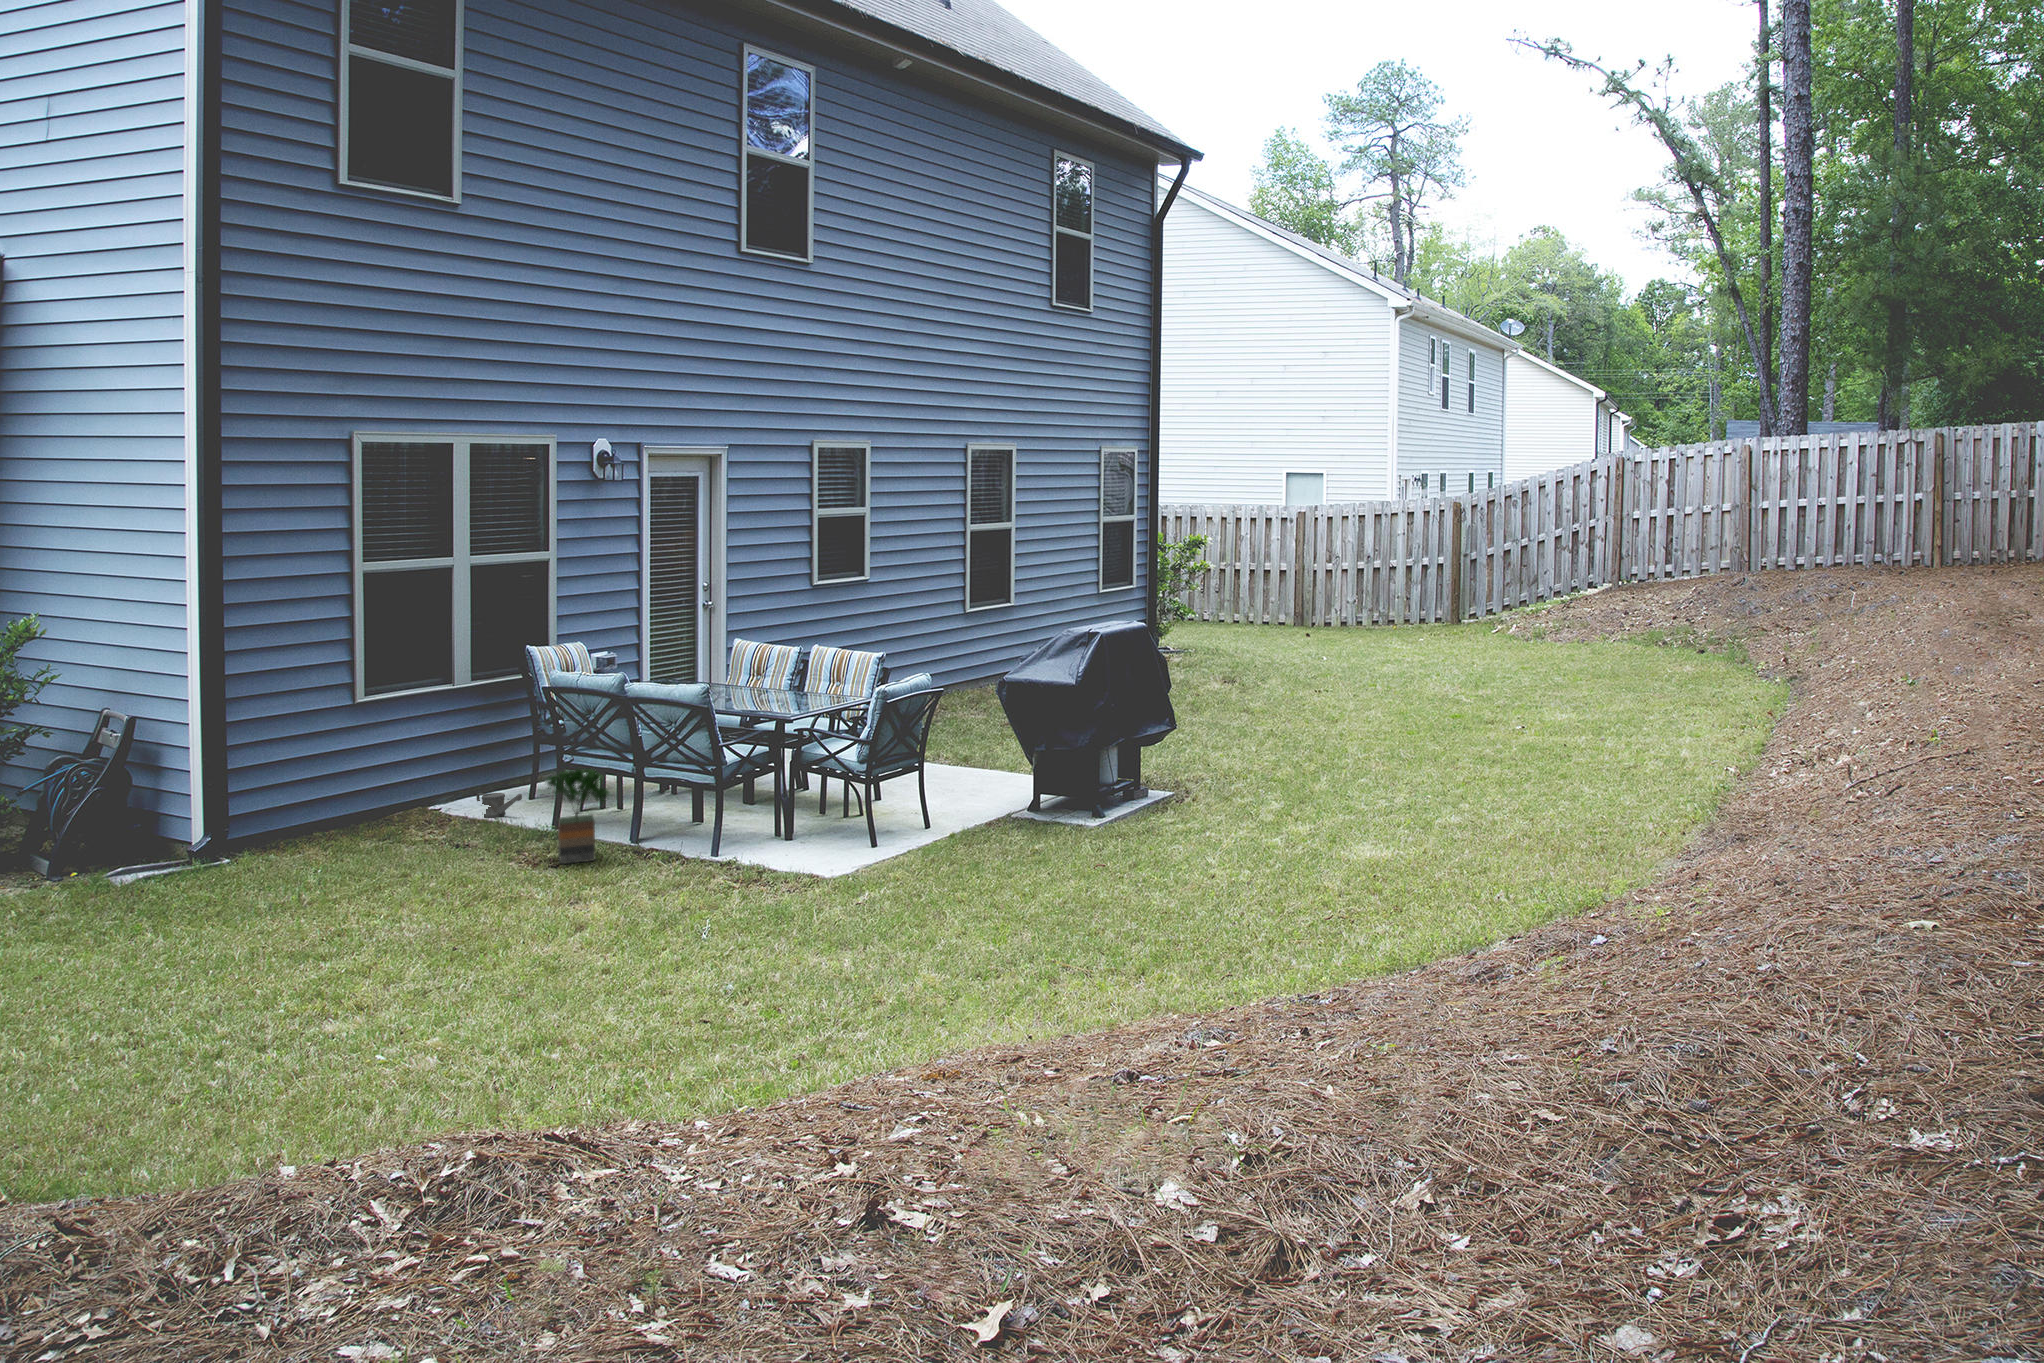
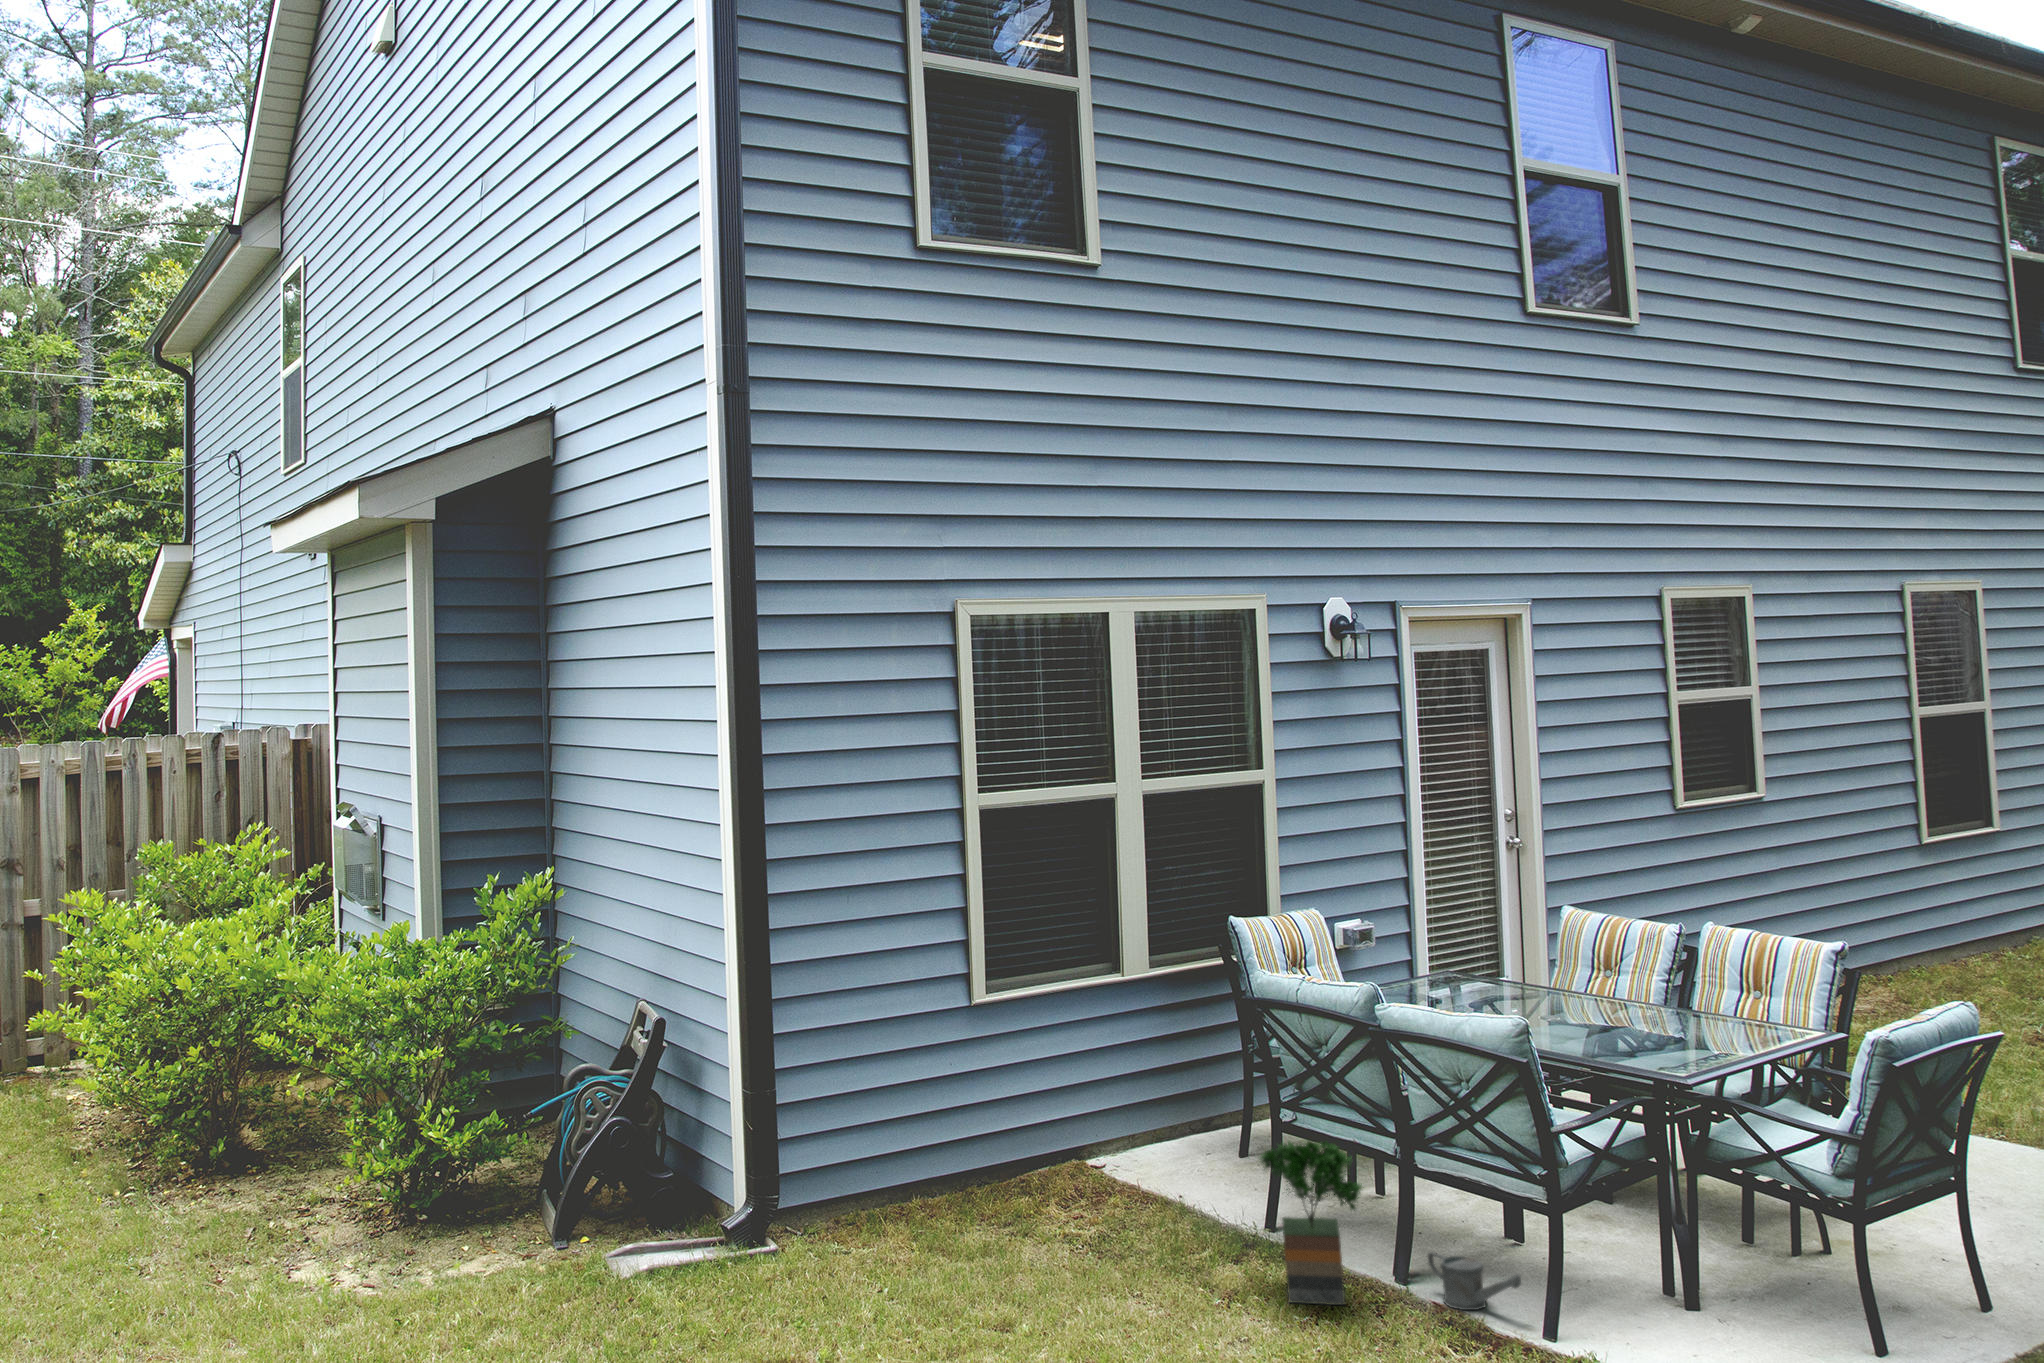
watering can: present [476,793,522,818] -> present [1428,1252,1521,1310]

